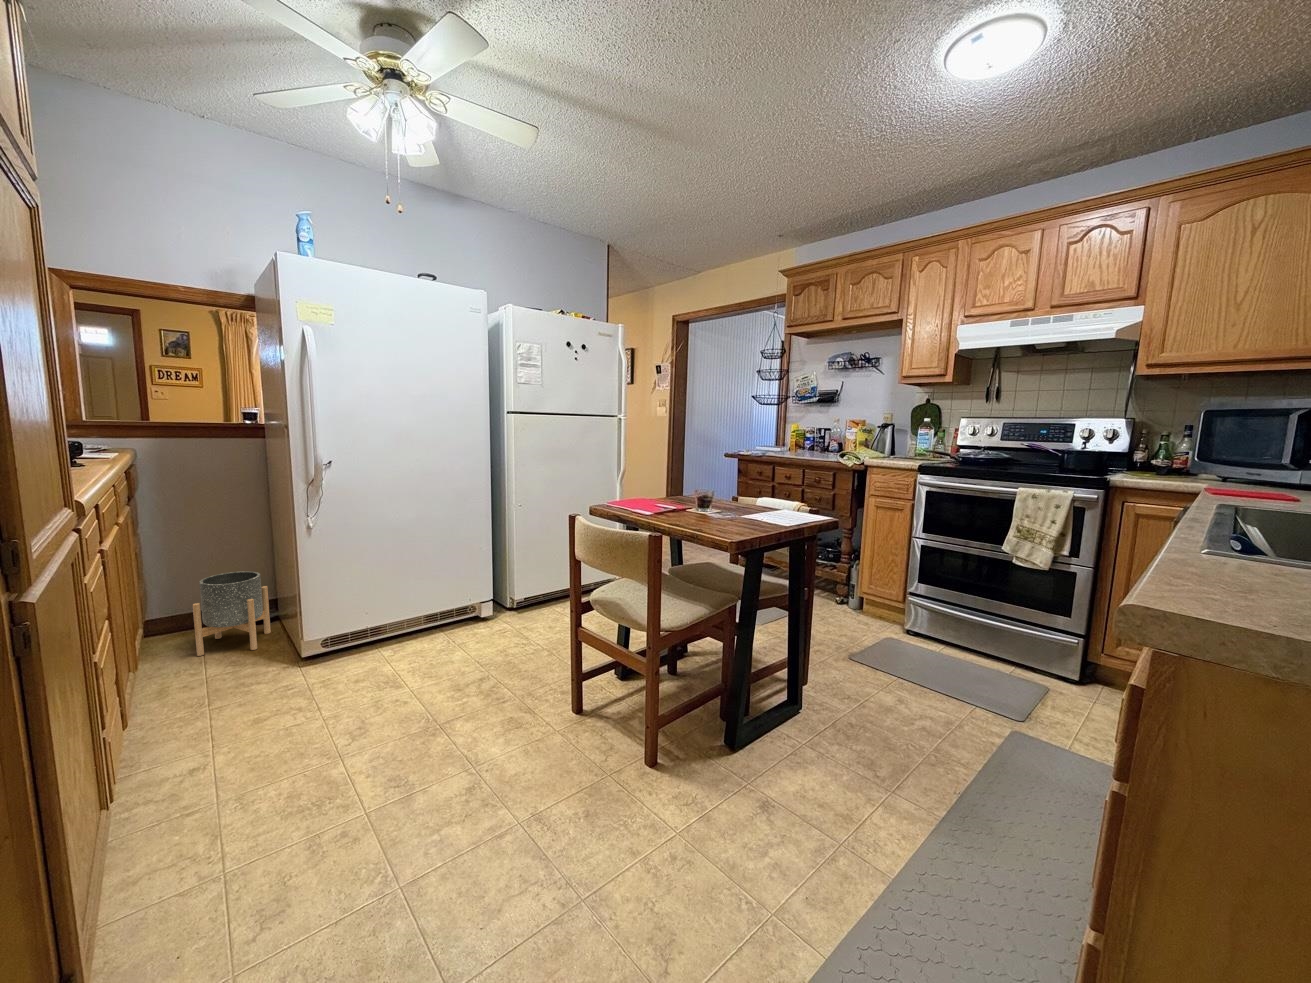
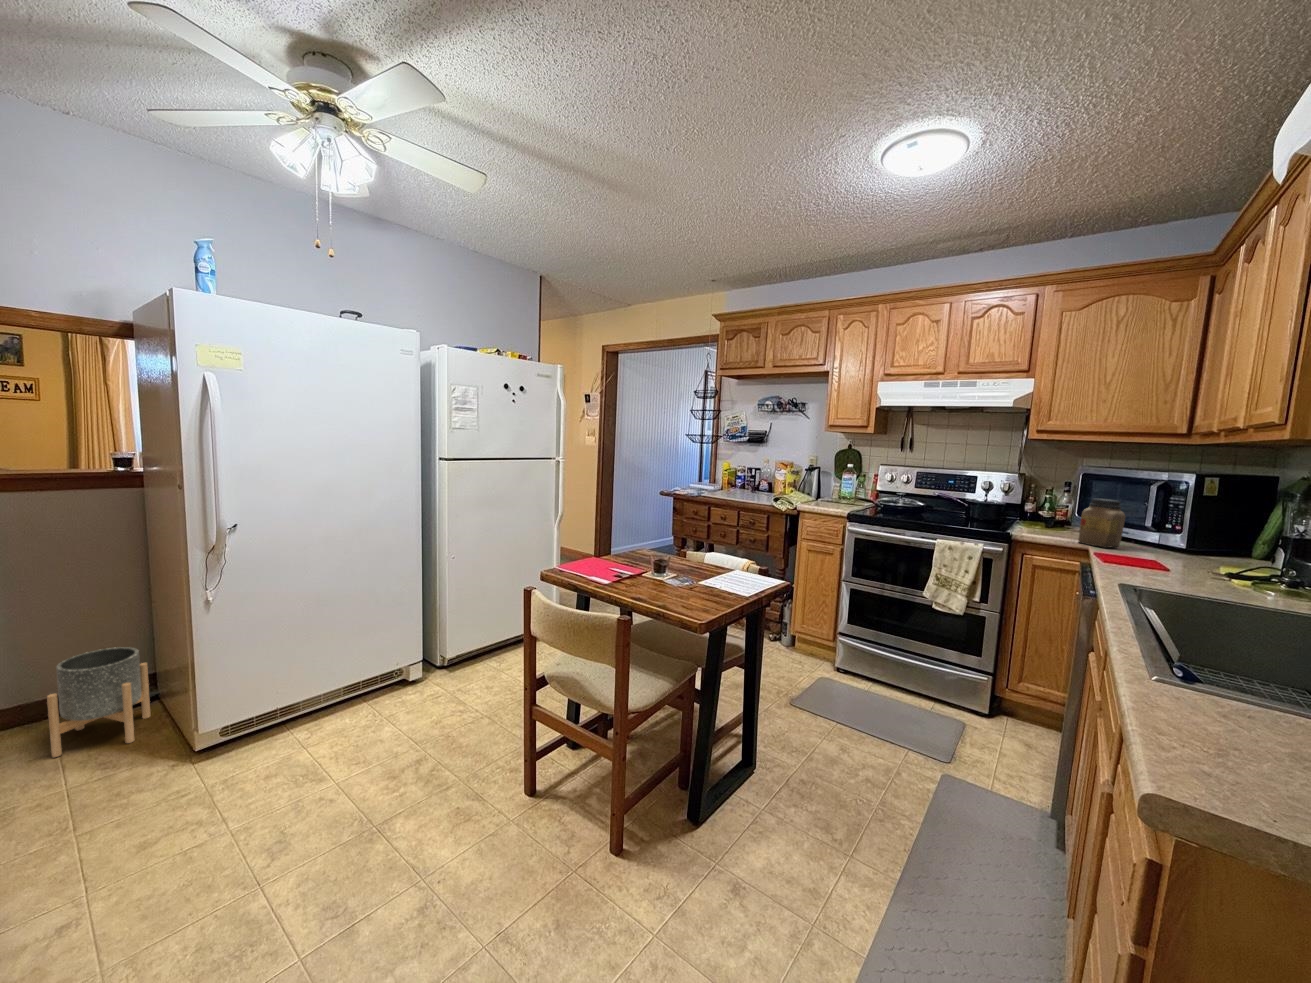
jar: none [1189,433,1252,488] -> present [1078,499,1125,548]

